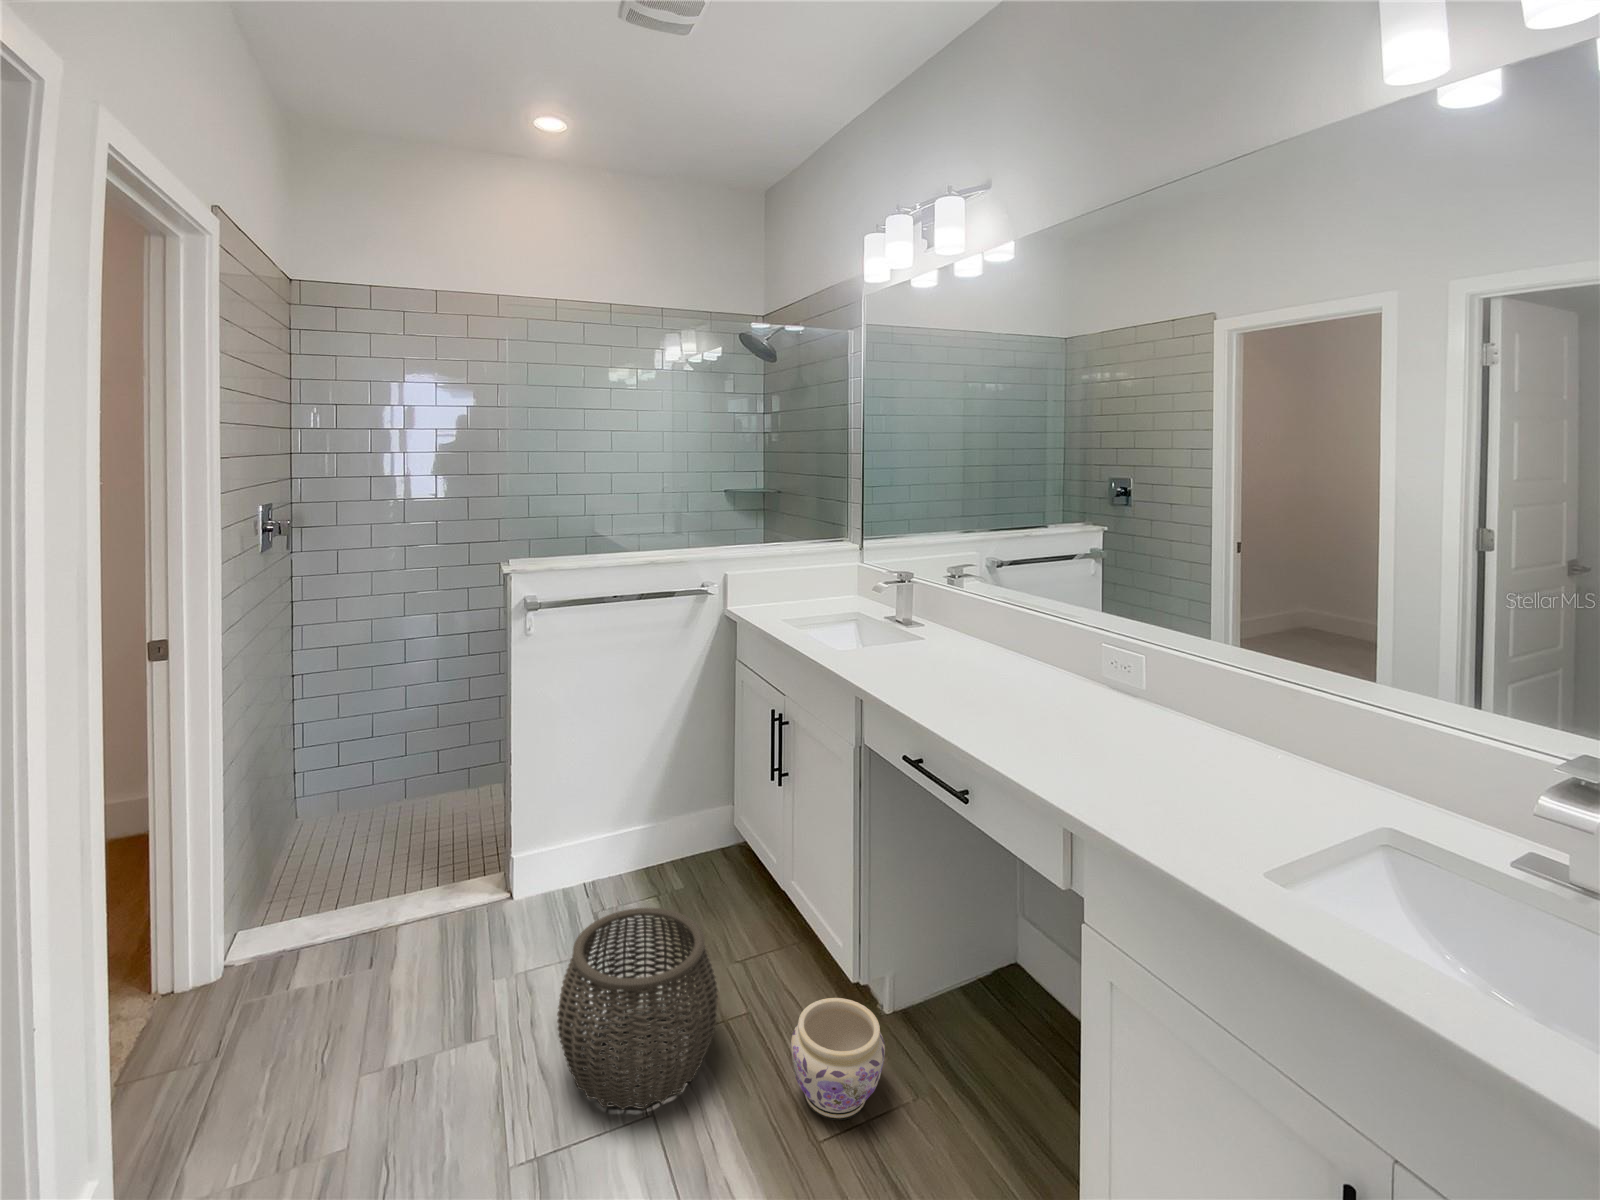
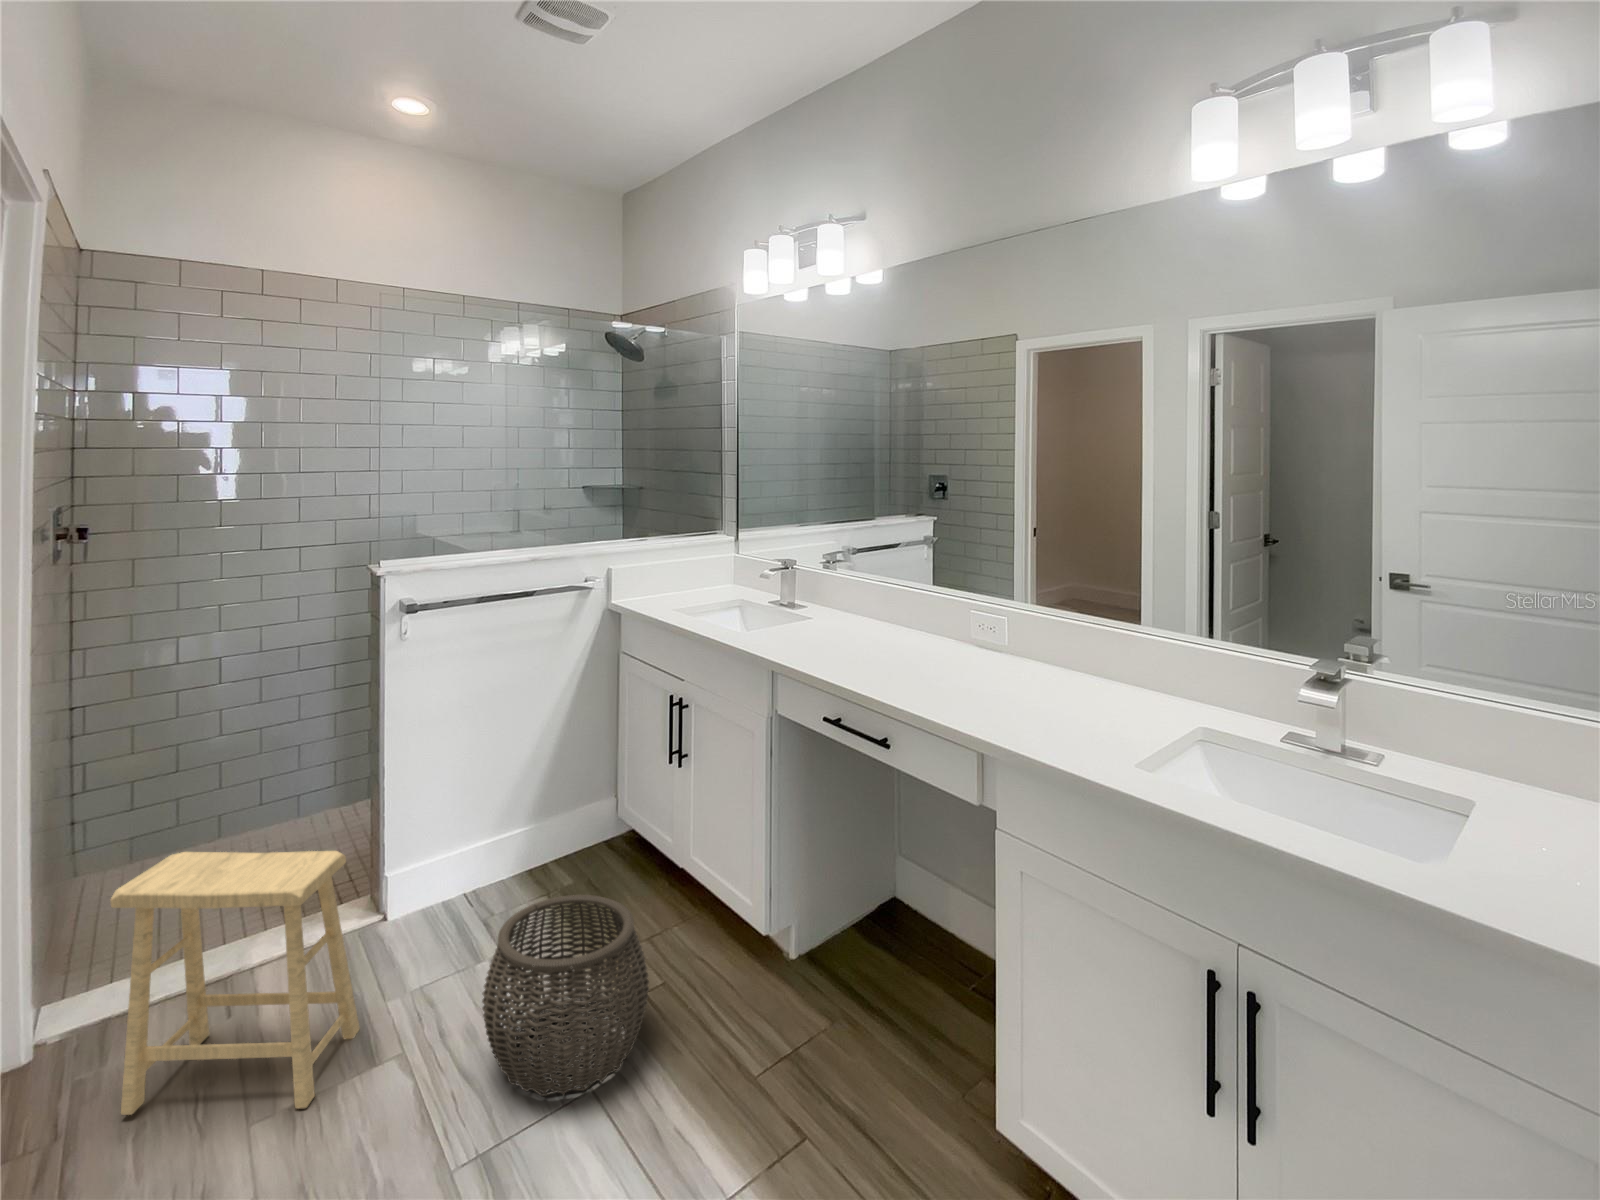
footstool: none [261,825,467,1075] -> present [110,851,360,1115]
planter: present [791,998,885,1120] -> none [726,954,815,1065]

